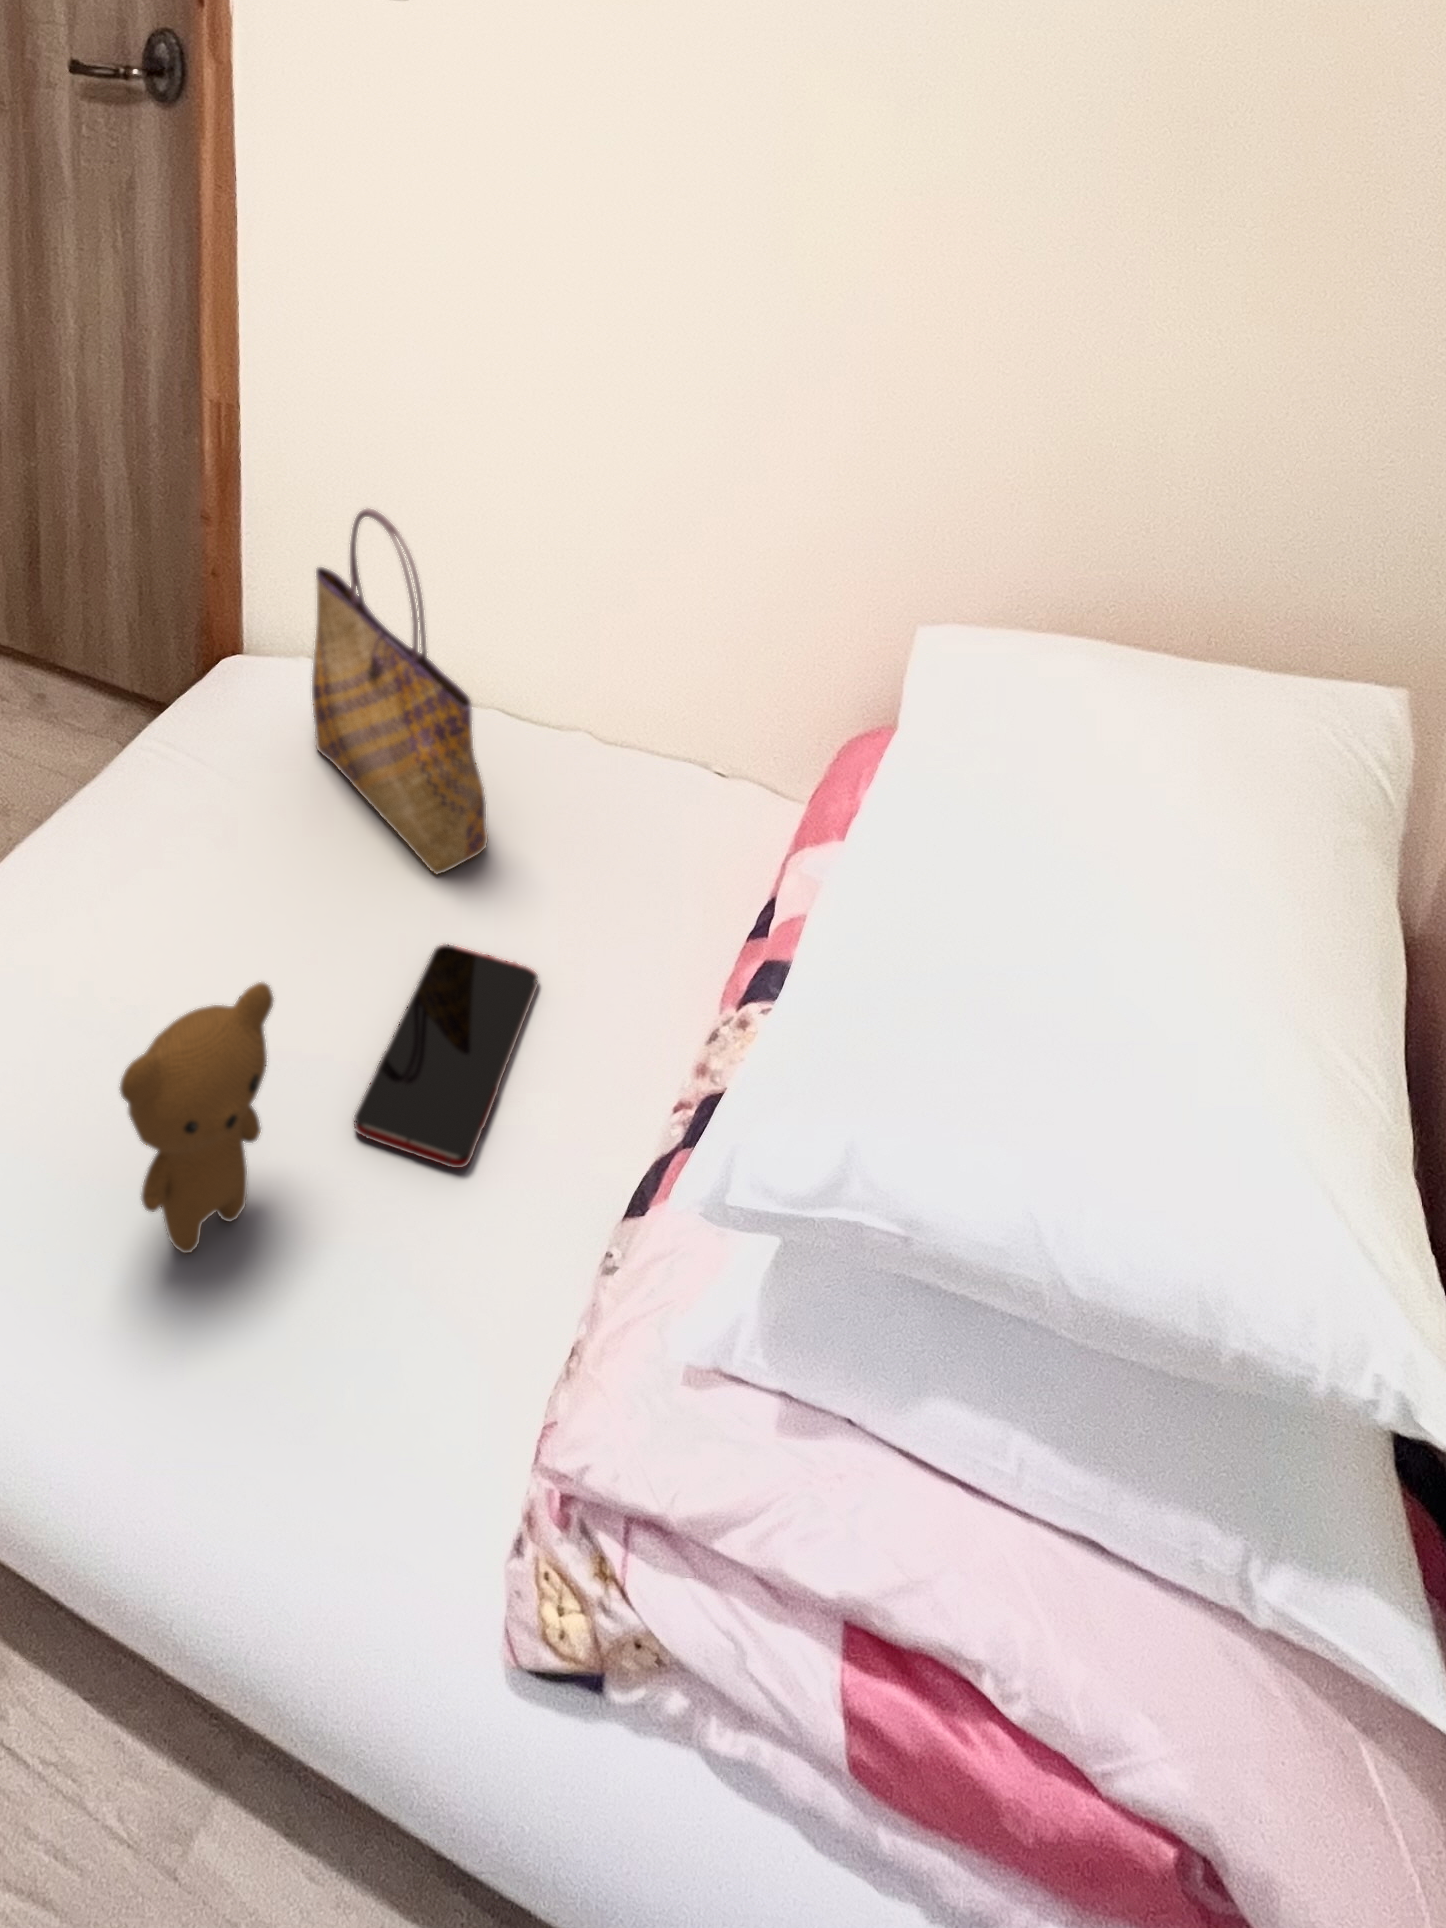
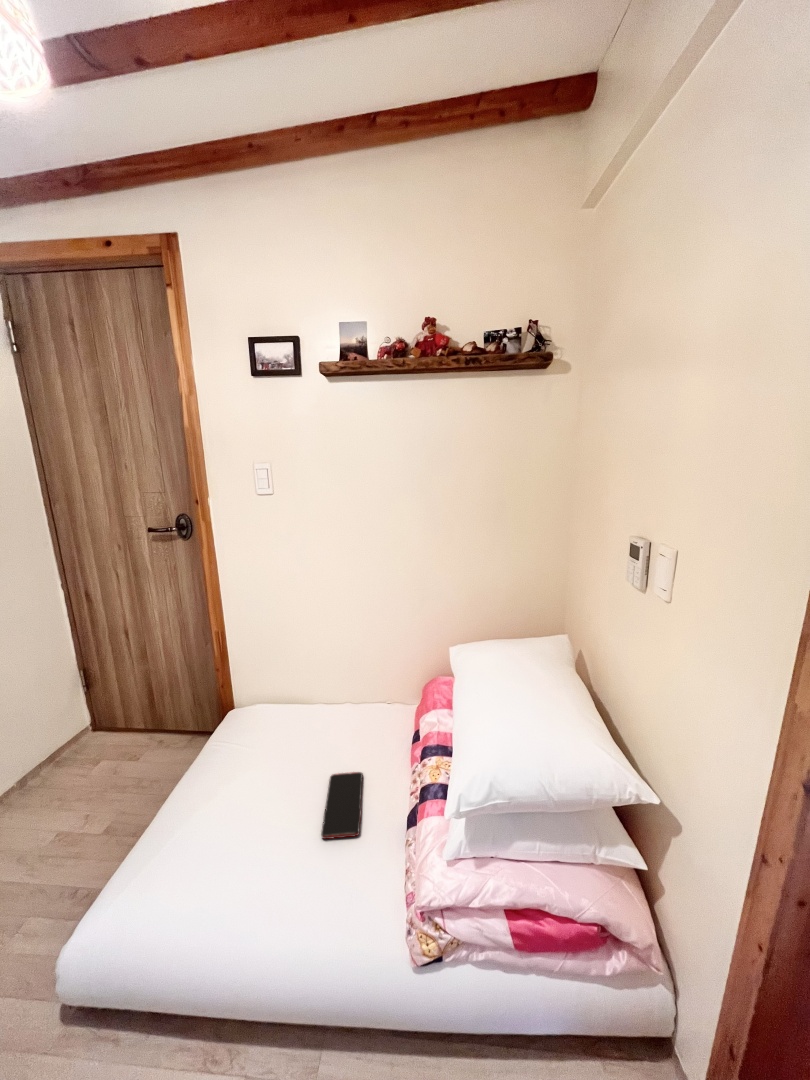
tote bag: present [312,509,488,874] -> none [267,653,336,756]
teddy bear: present [120,982,273,1254] -> none [252,804,297,900]

